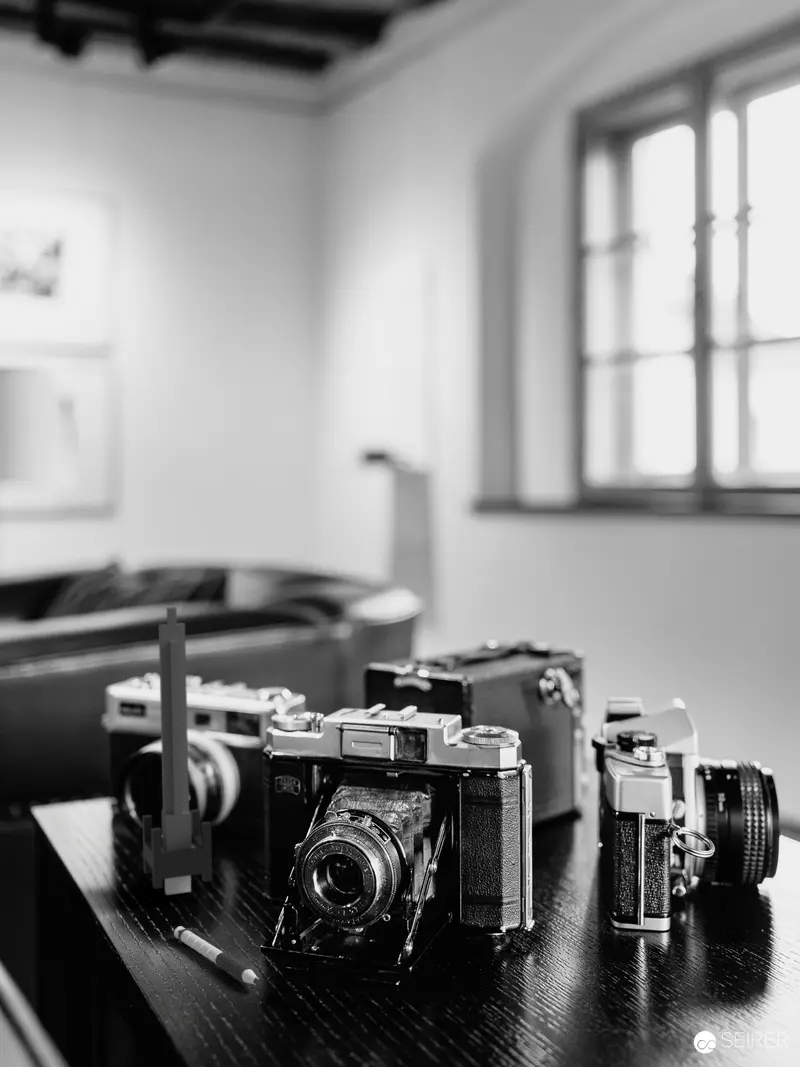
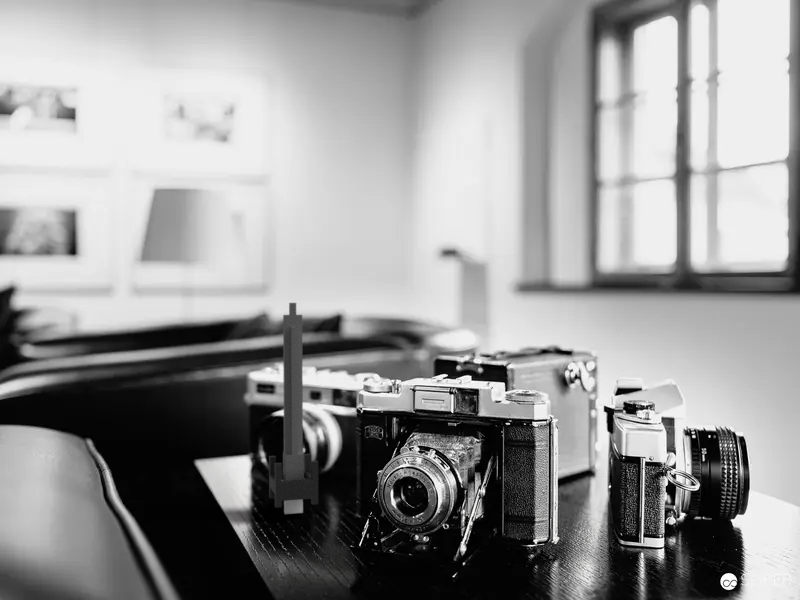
pen: present [174,926,260,985] -> none [288,532,349,571]

